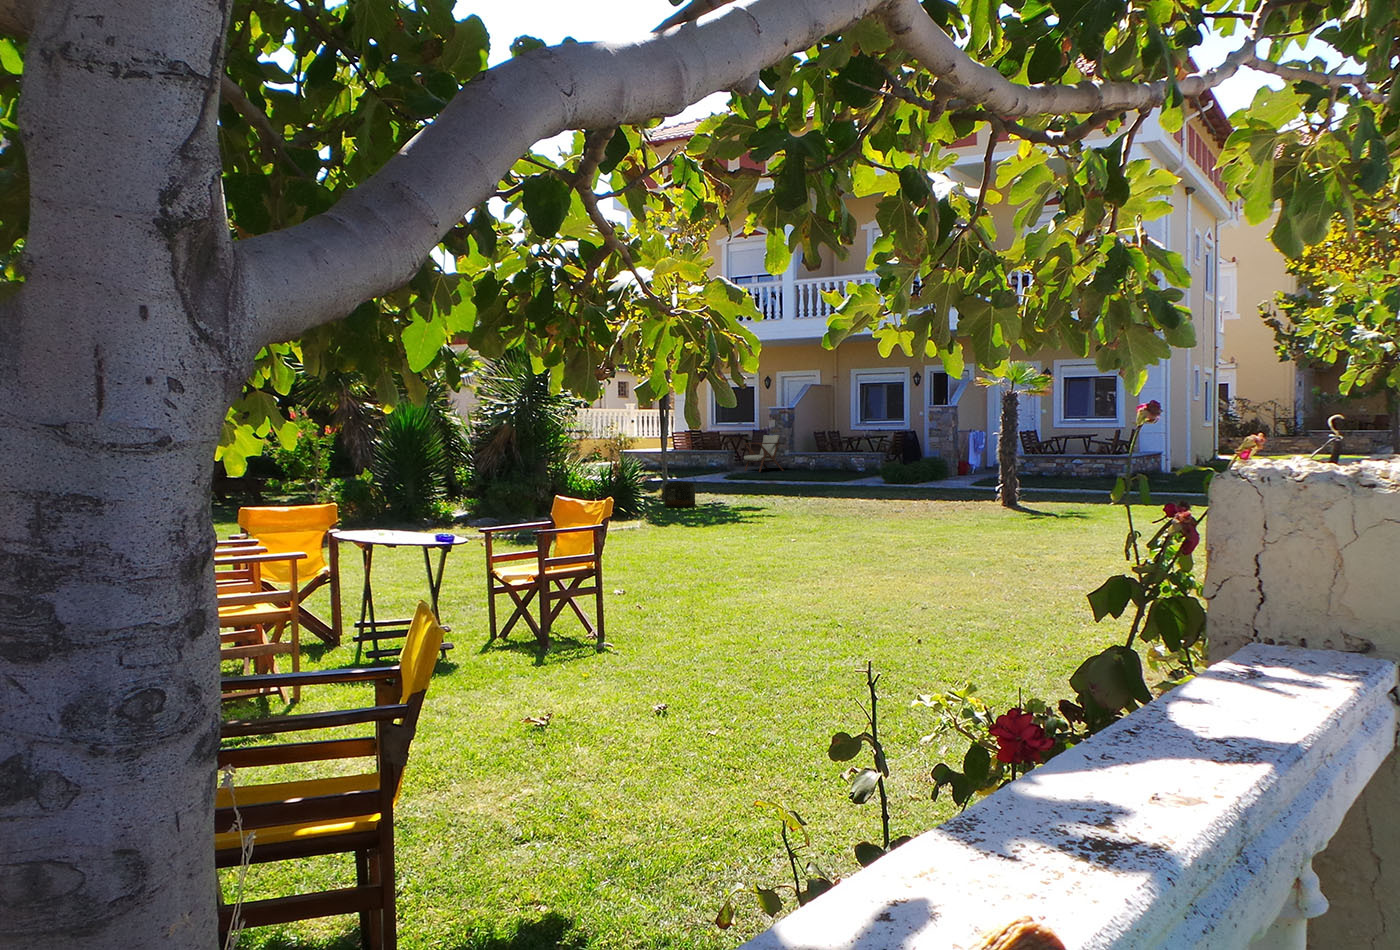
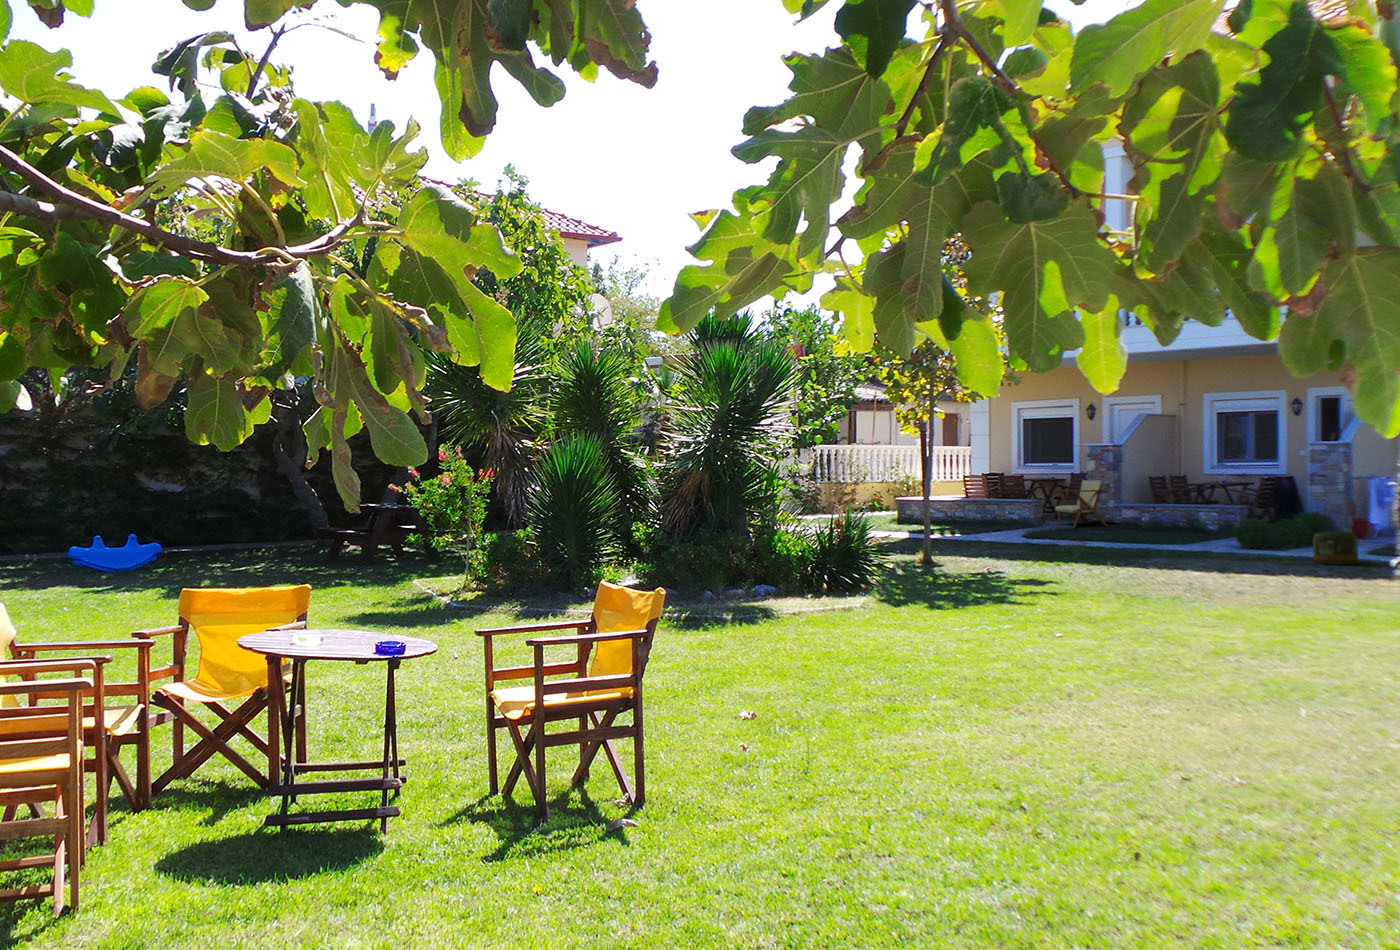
pouf: present [665,481,695,507] -> present [1313,531,1358,564]

